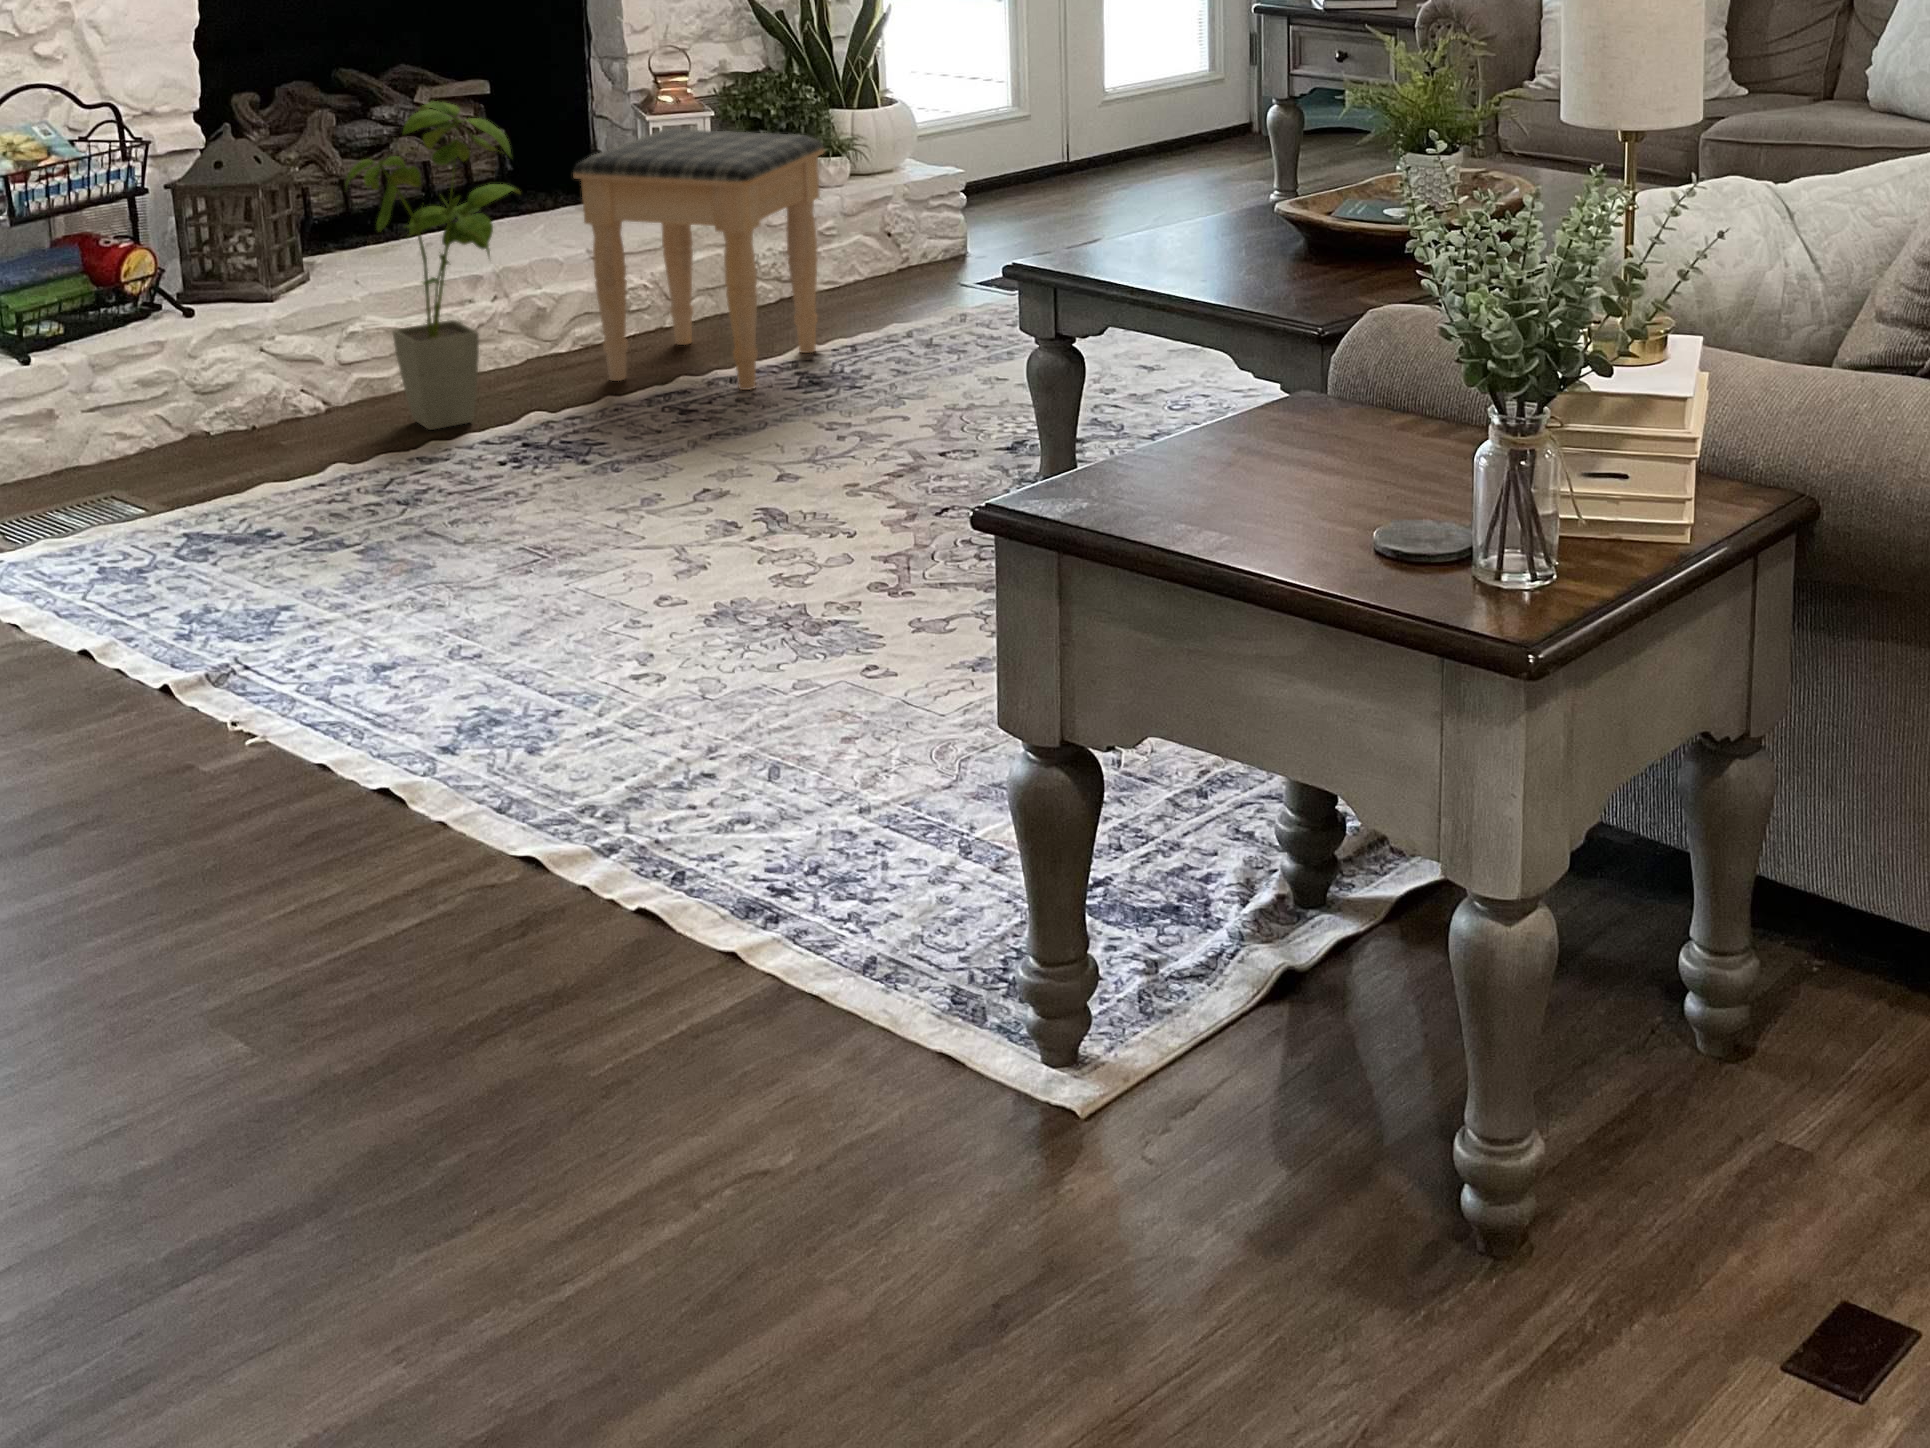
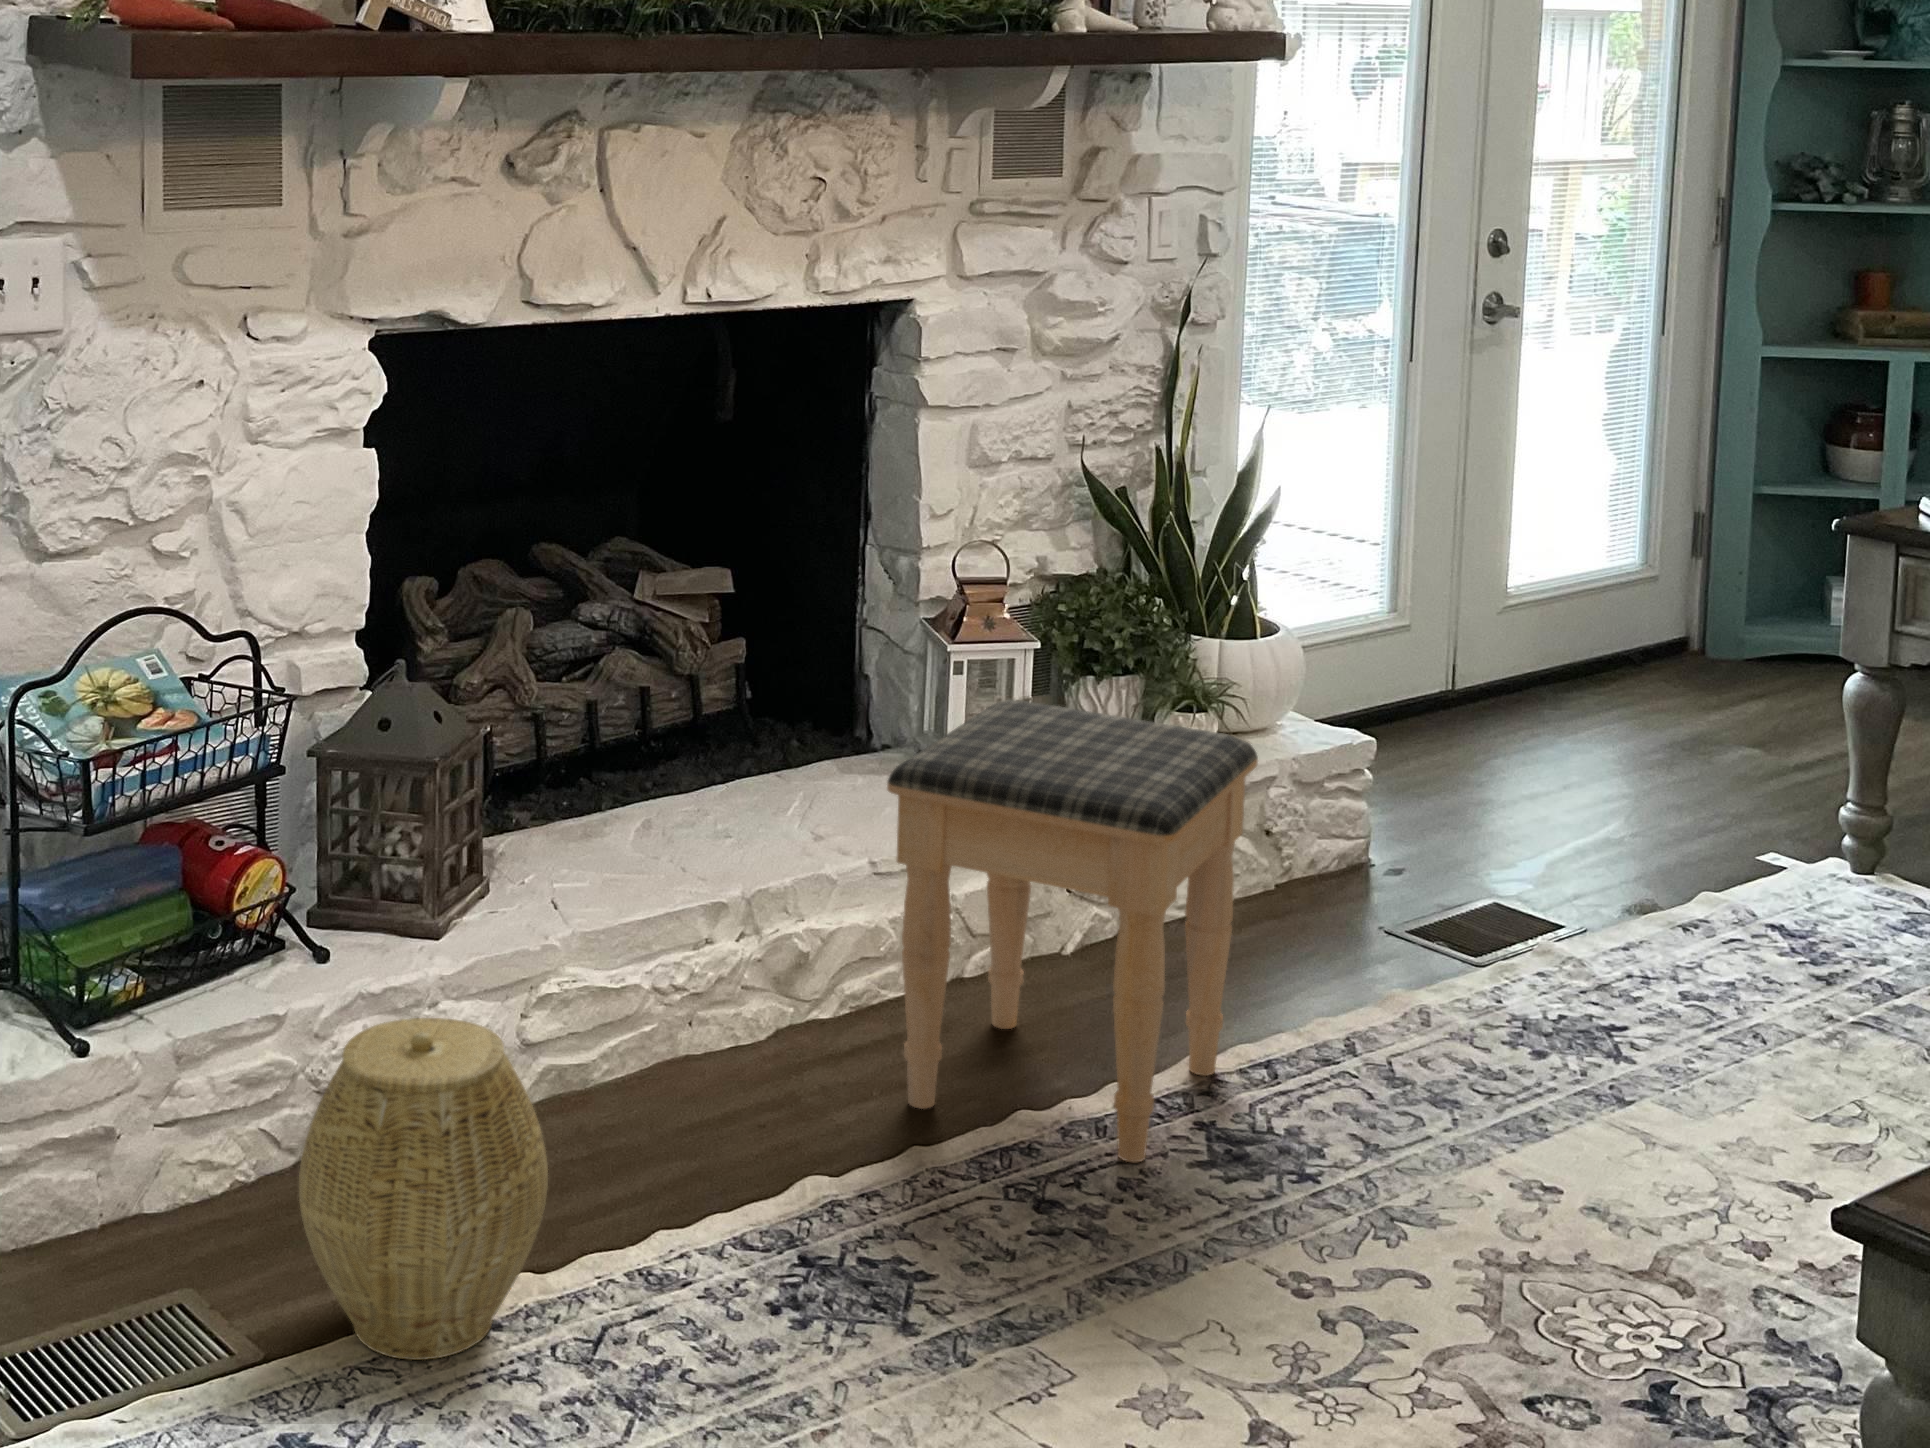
house plant: present [346,101,520,430] -> none [562,682,825,1201]
woven basket: none [184,306,348,499] -> present [299,1018,548,1360]

